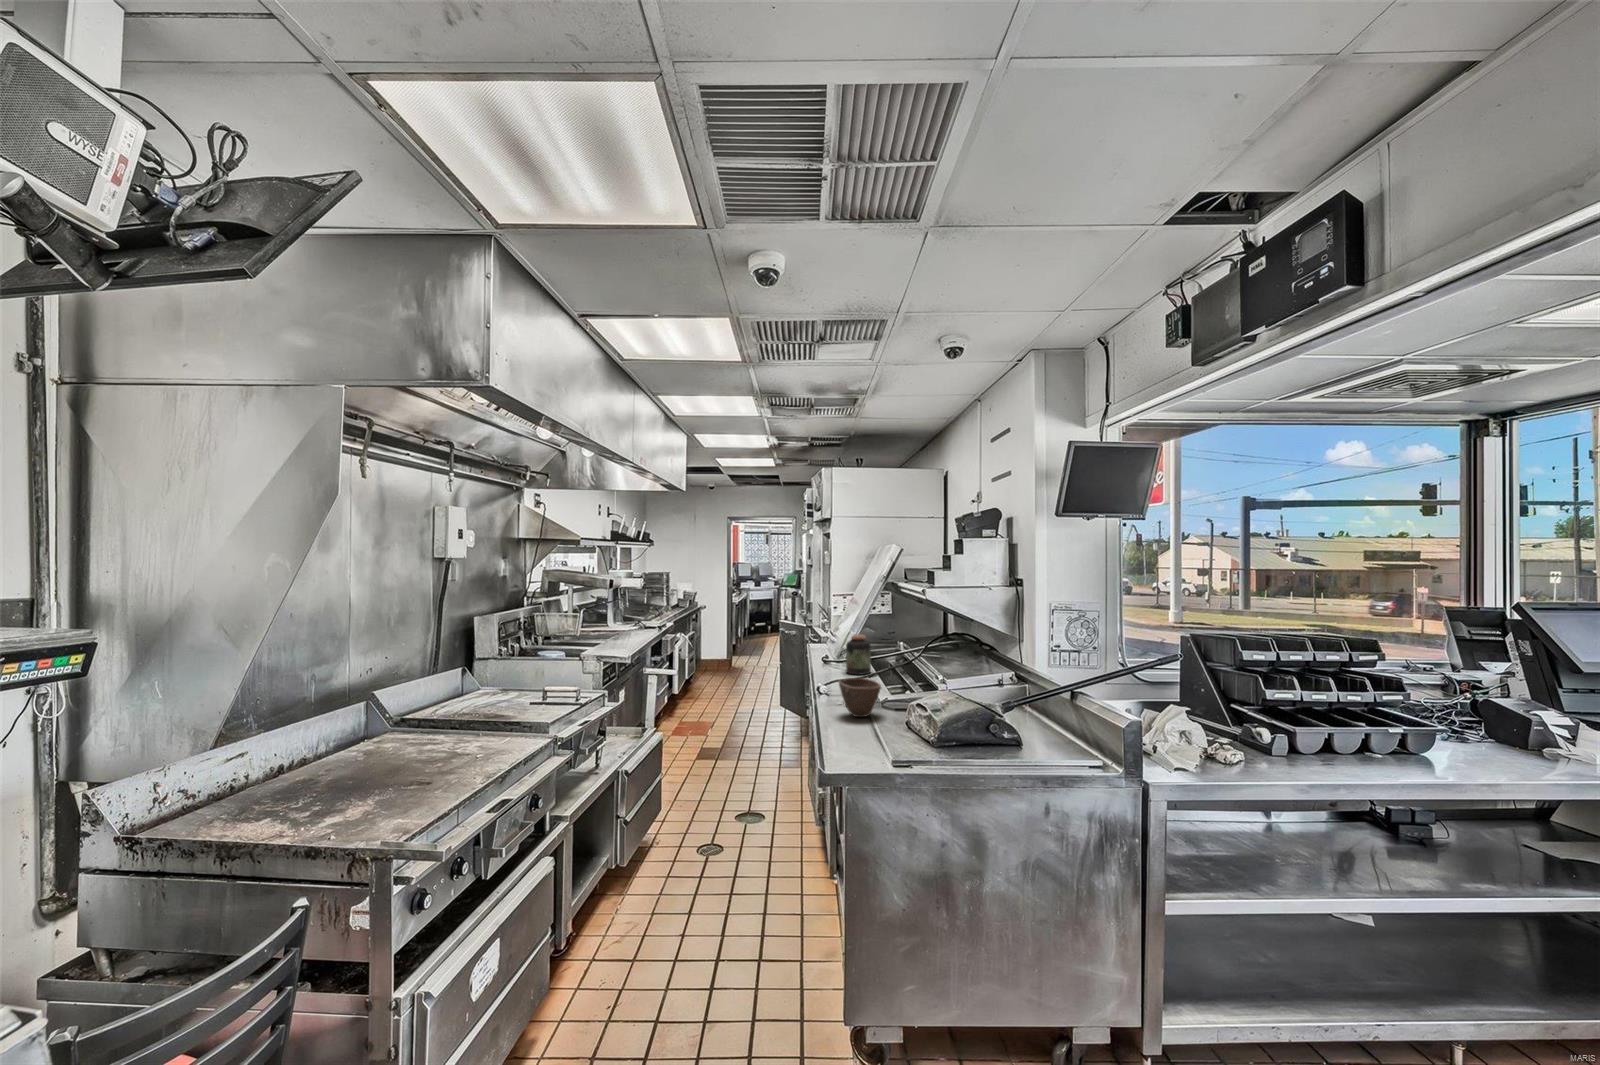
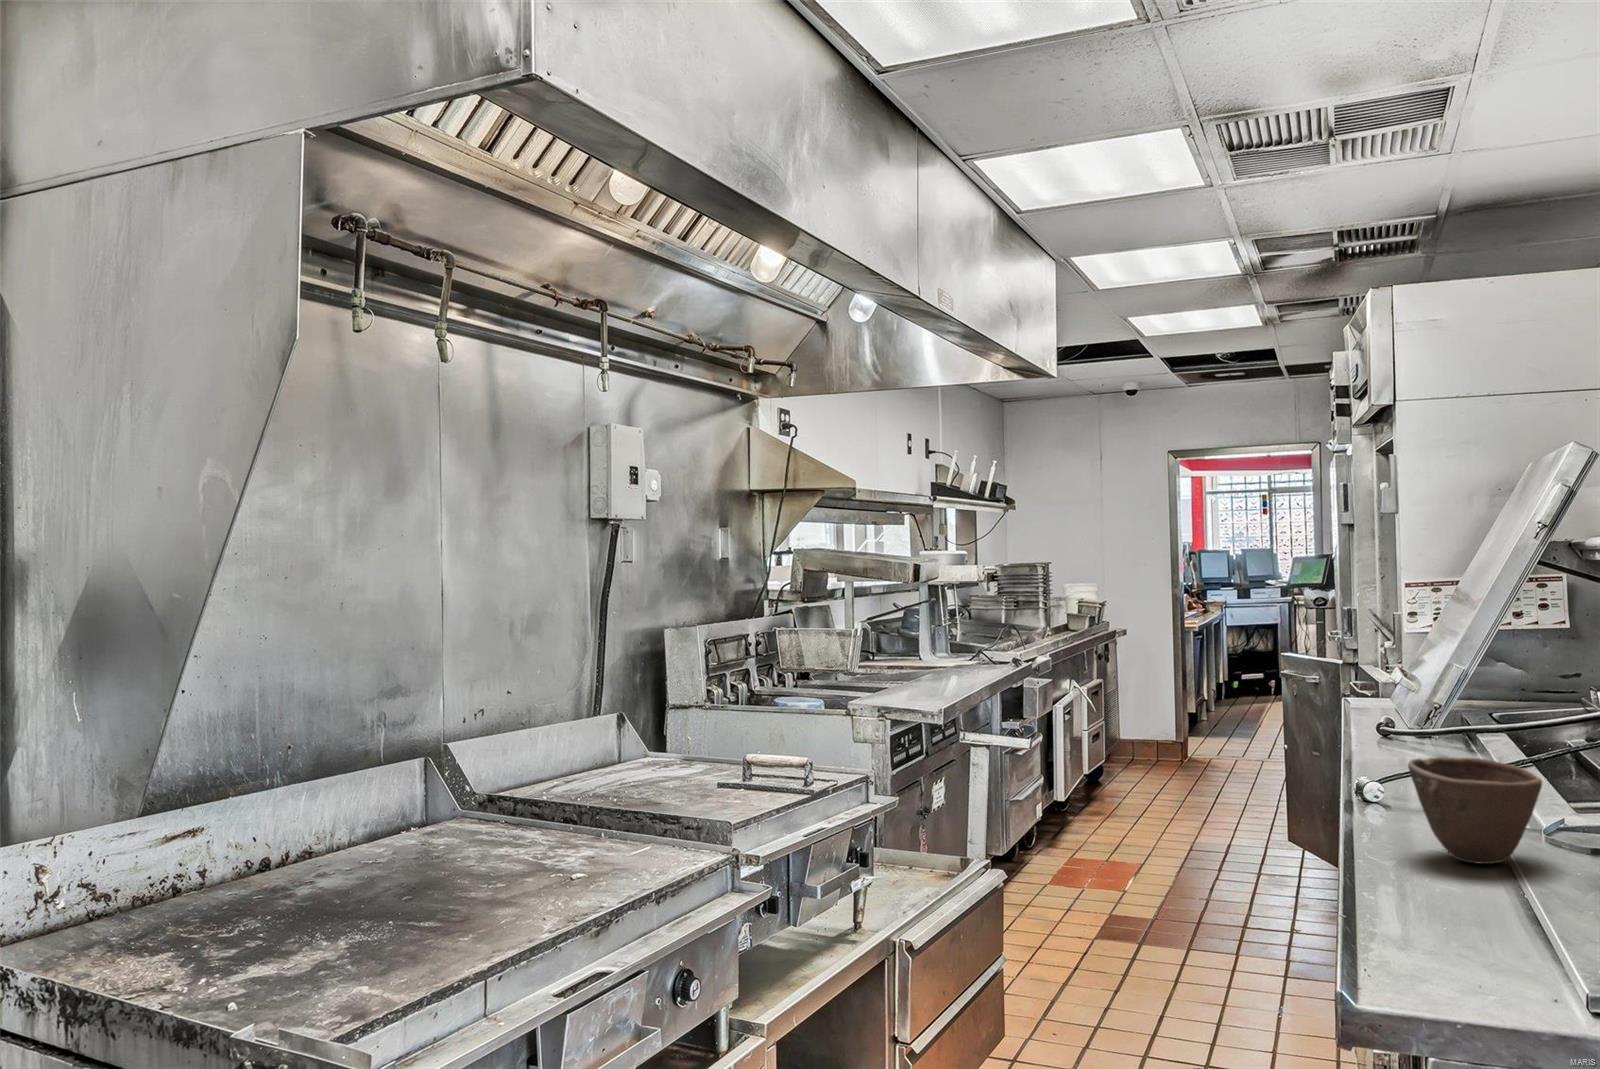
jar: present [846,634,871,675] -> none [1437,659,1514,761]

